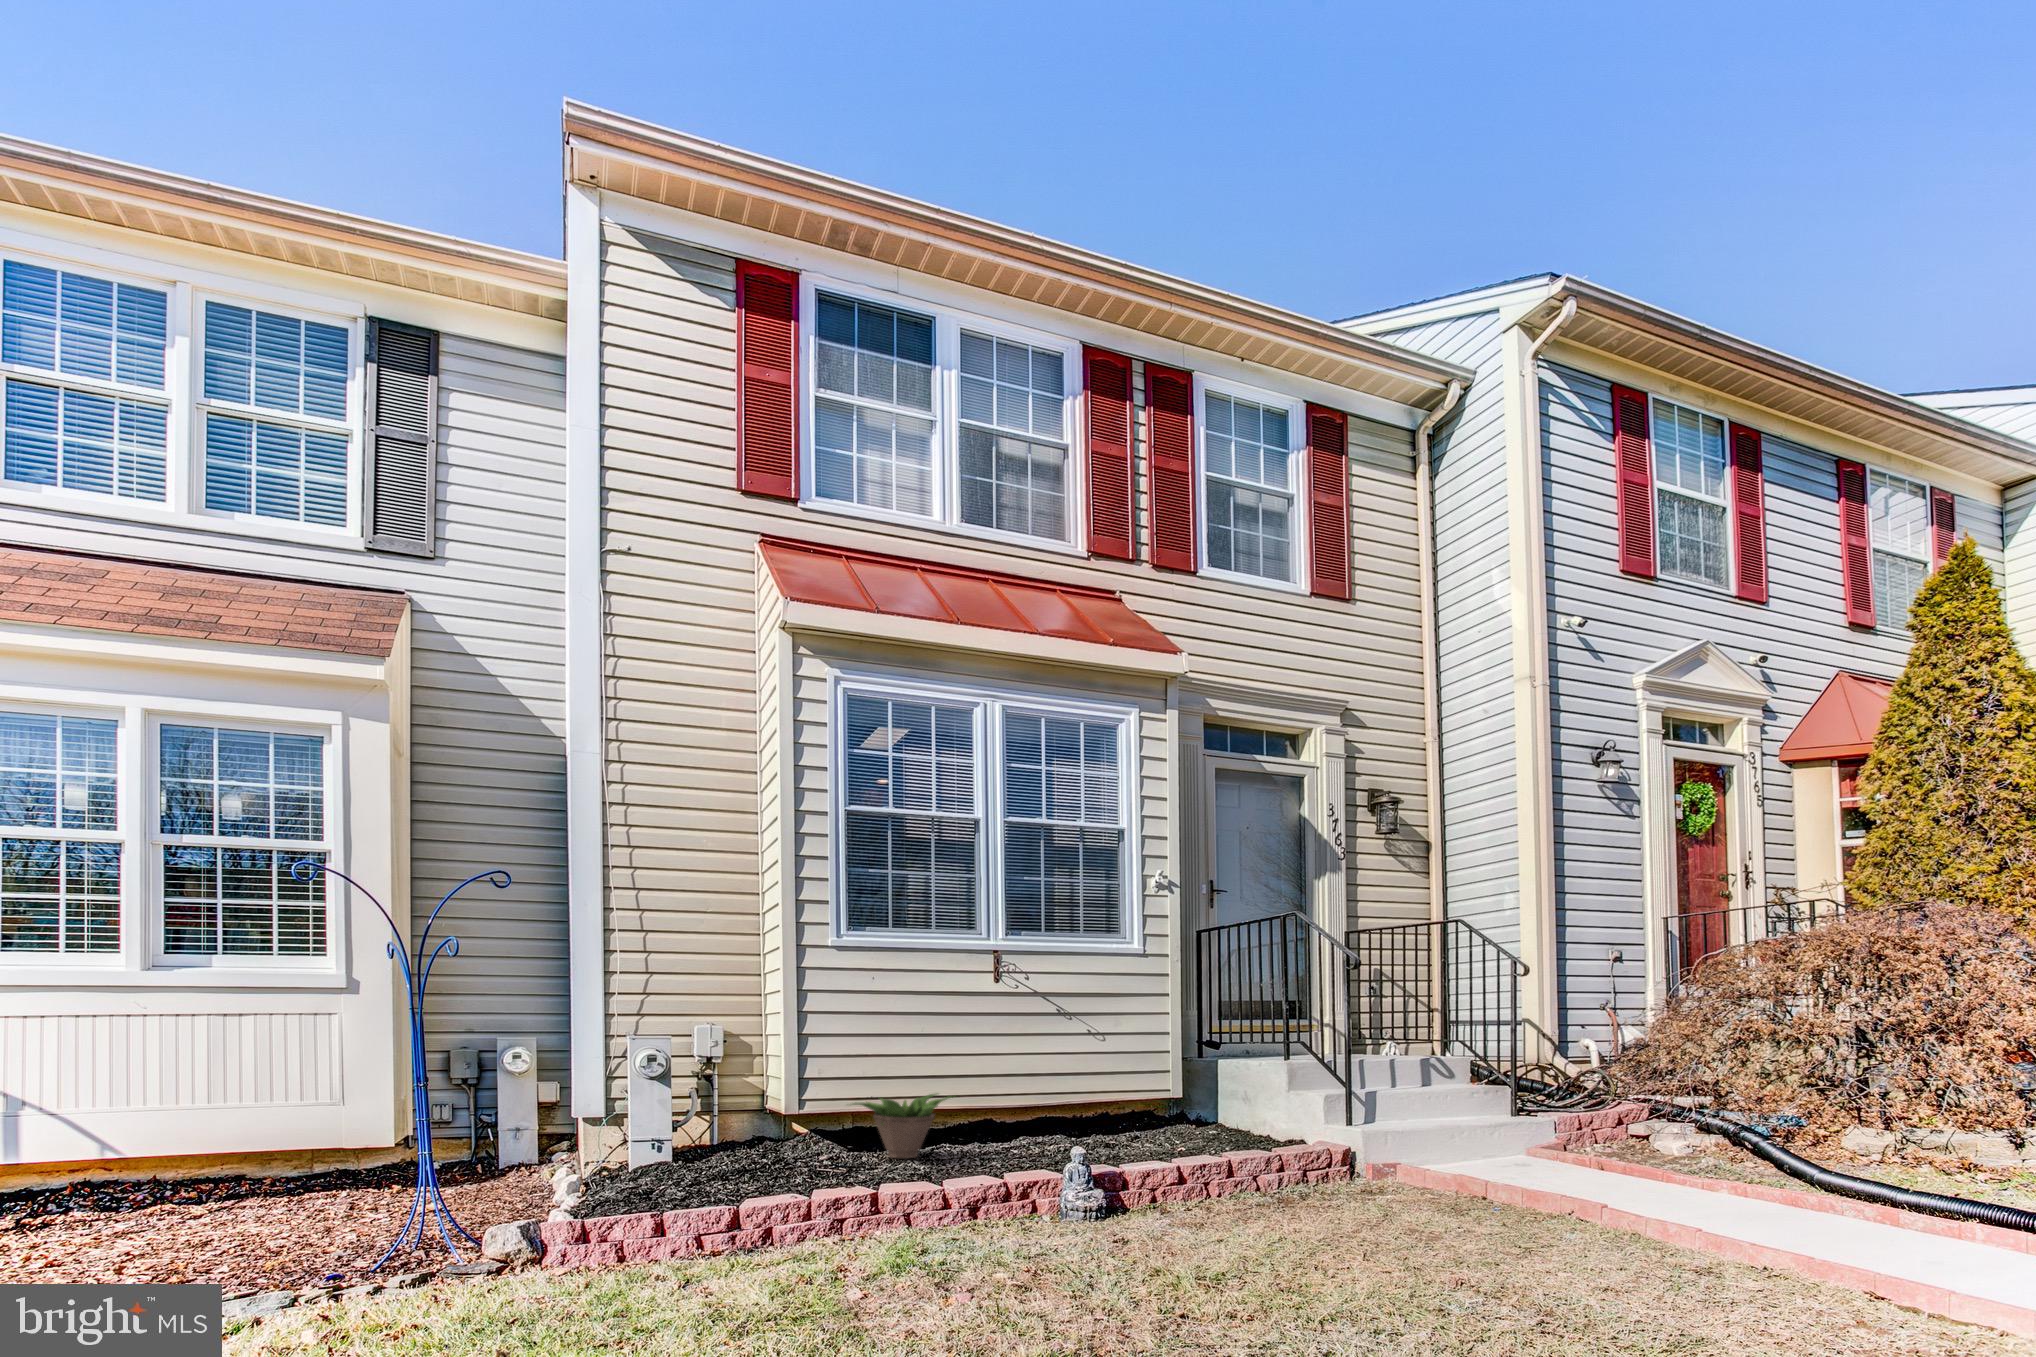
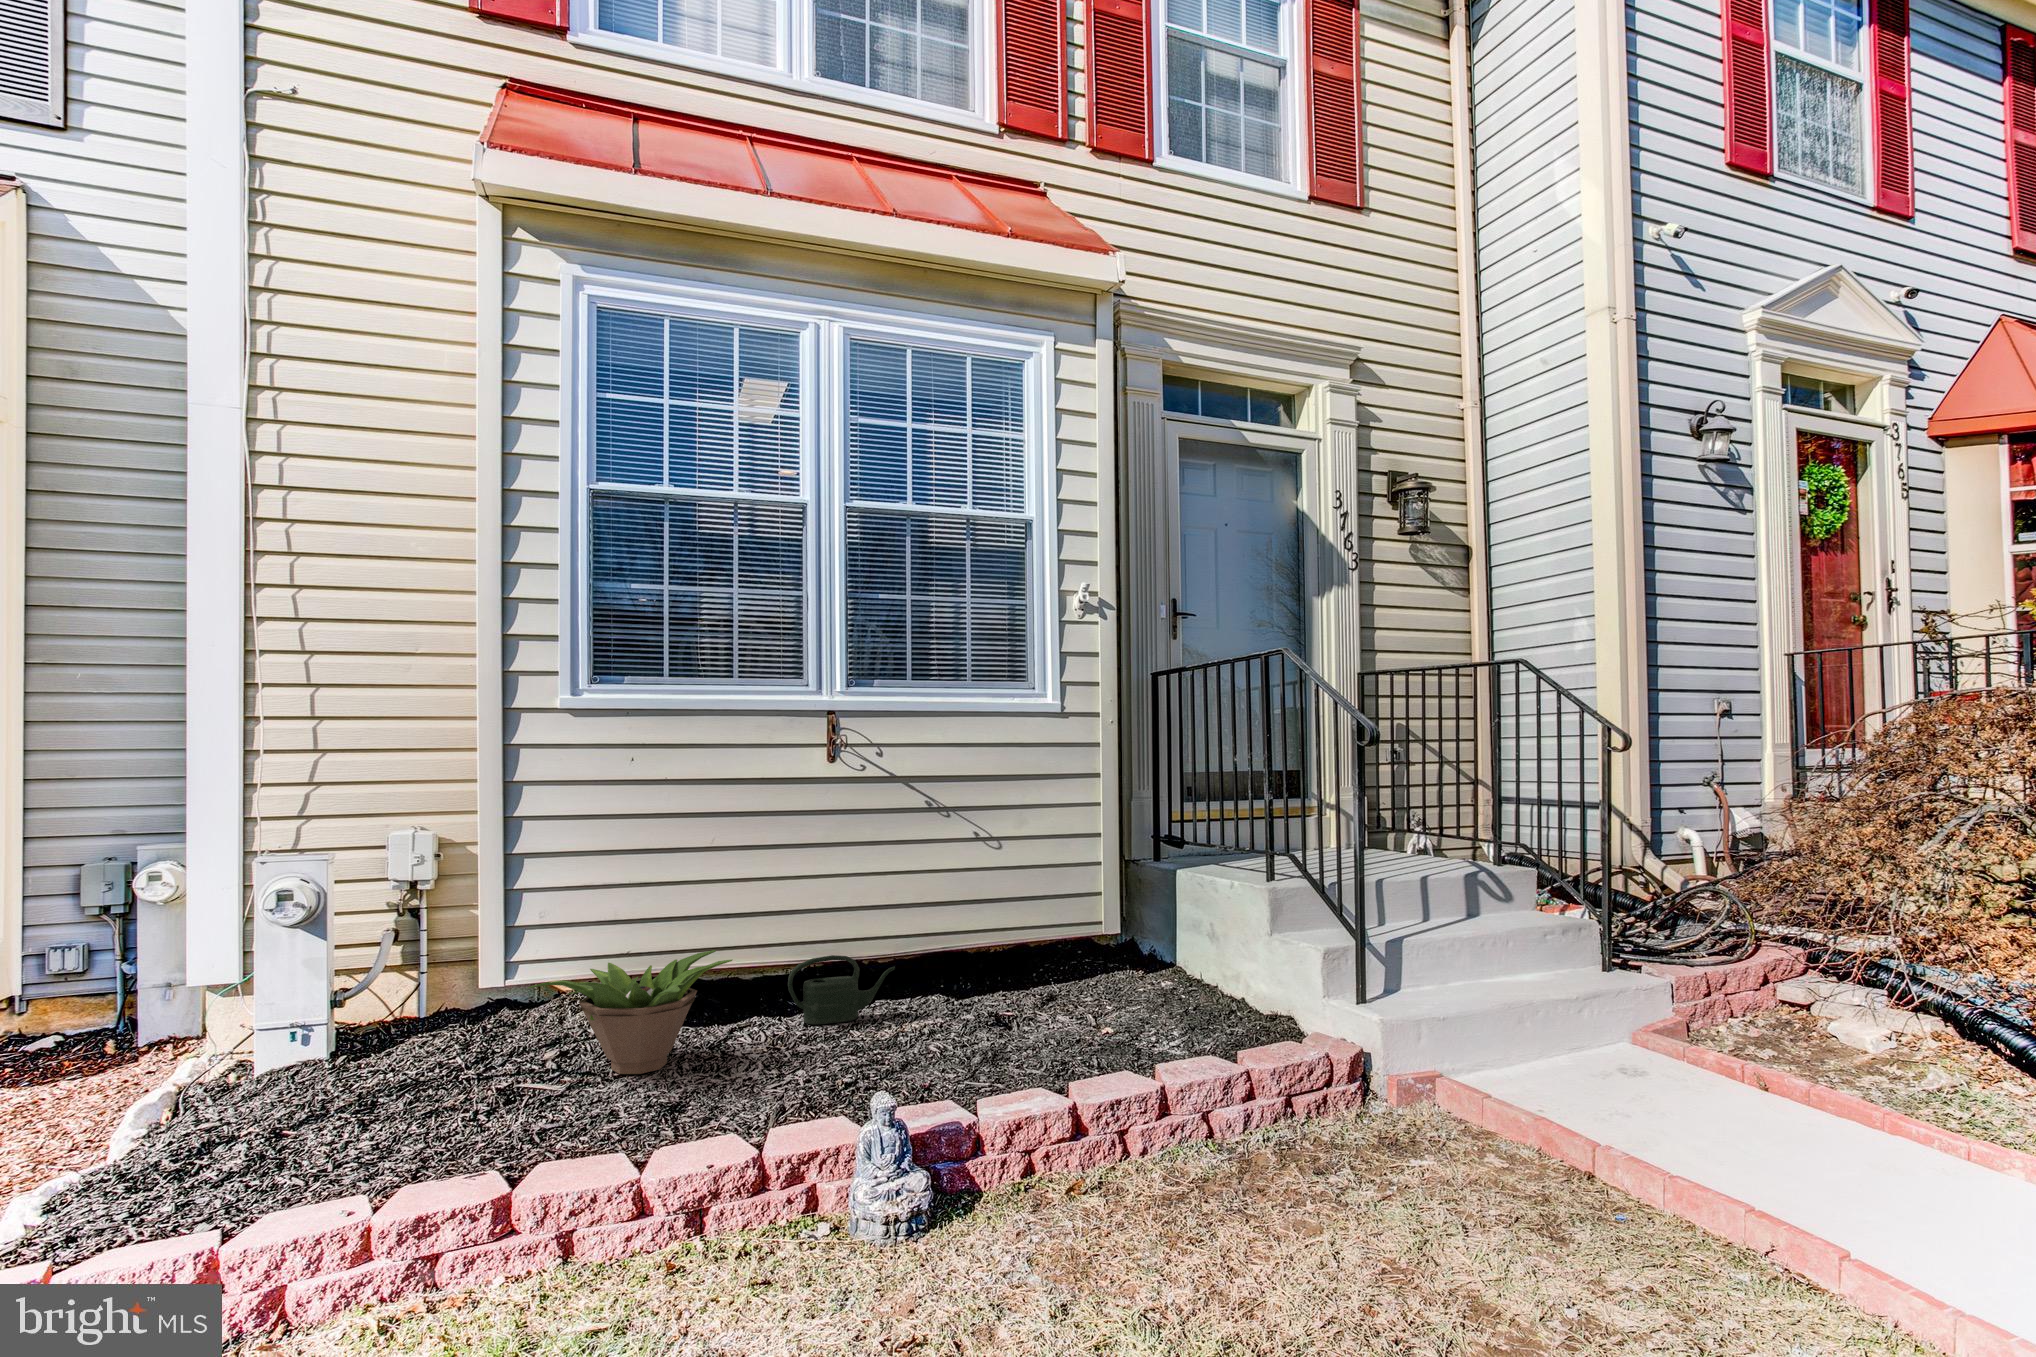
watering can: none [976,1103,1039,1145] -> present [788,955,895,1025]

